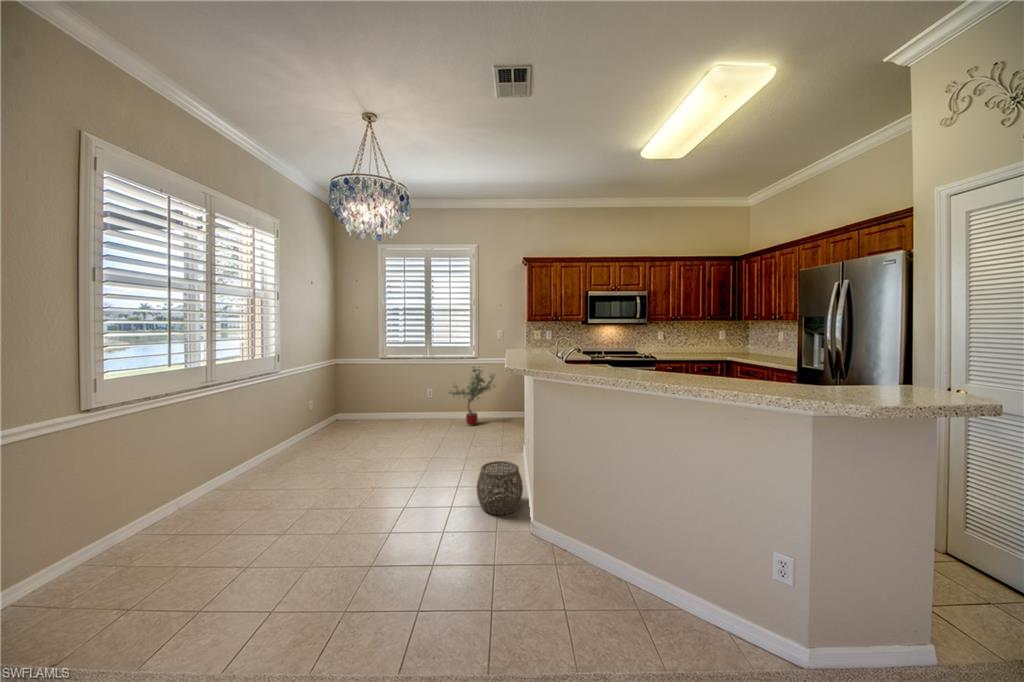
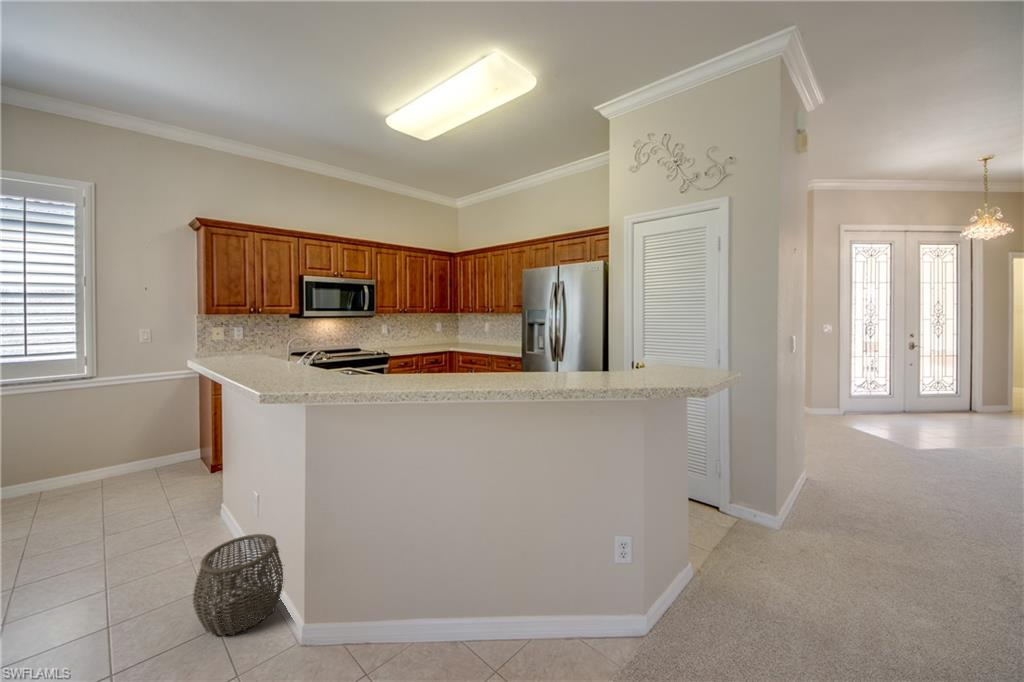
potted tree: present [448,366,495,426] -> none [26,388,150,493]

